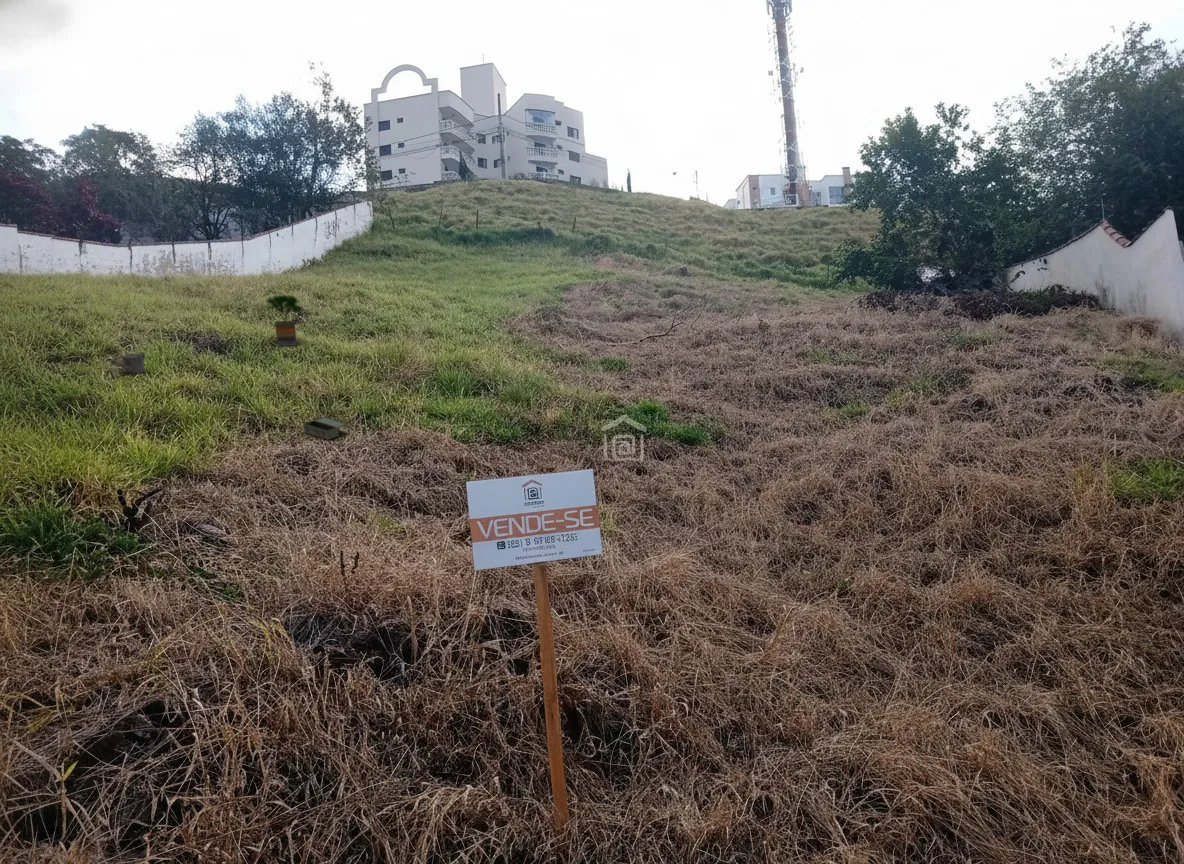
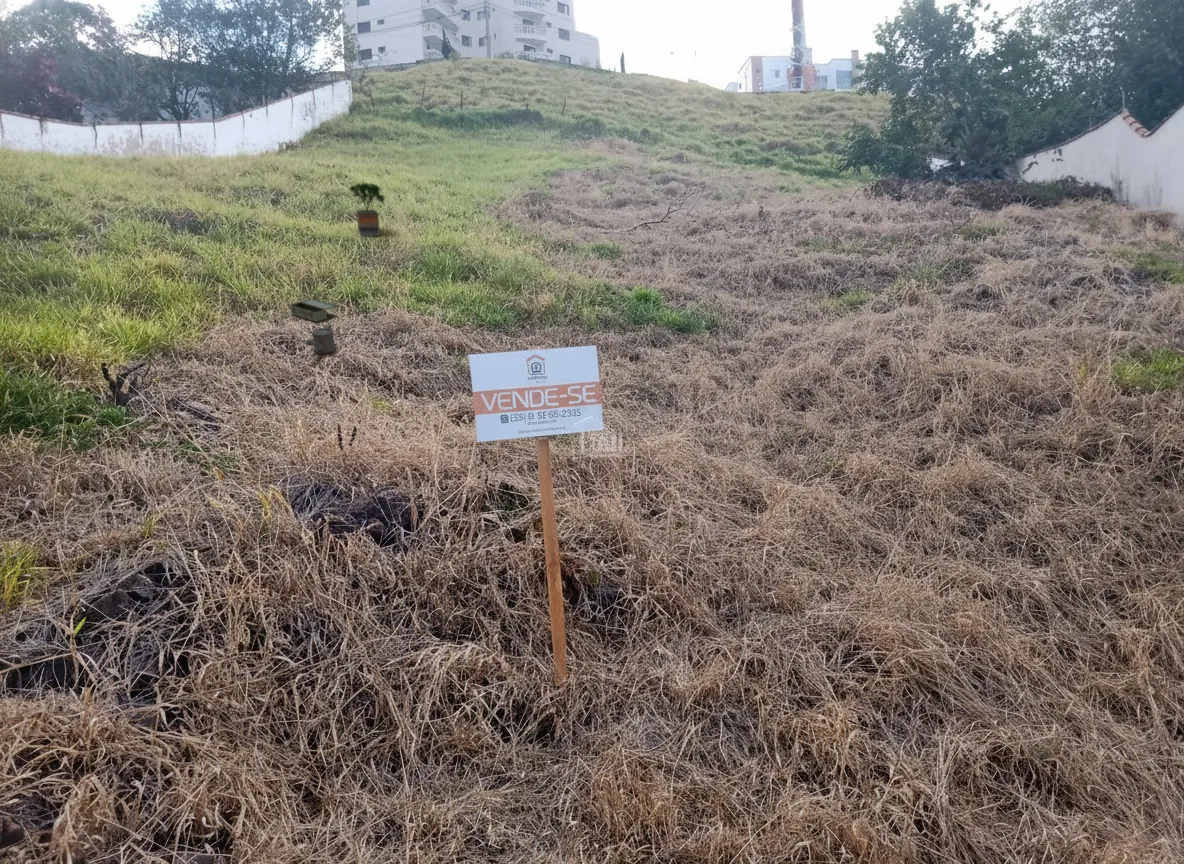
potted tree: present [266,295,302,346] -> present [349,183,384,237]
watering can: present [111,352,145,374] -> present [306,325,336,354]

